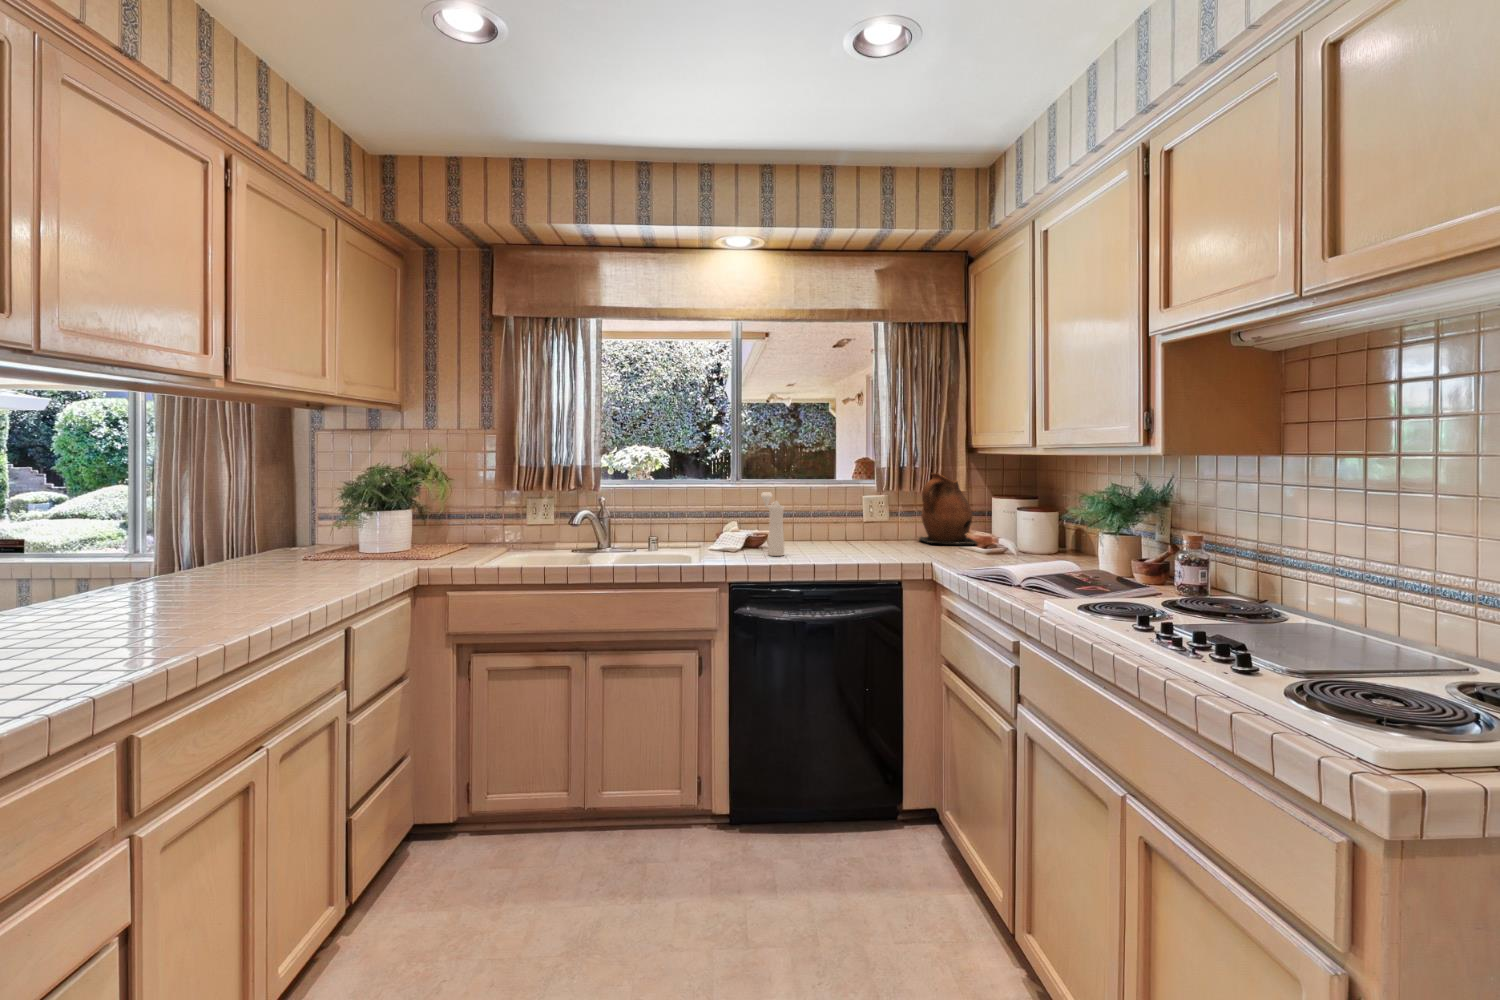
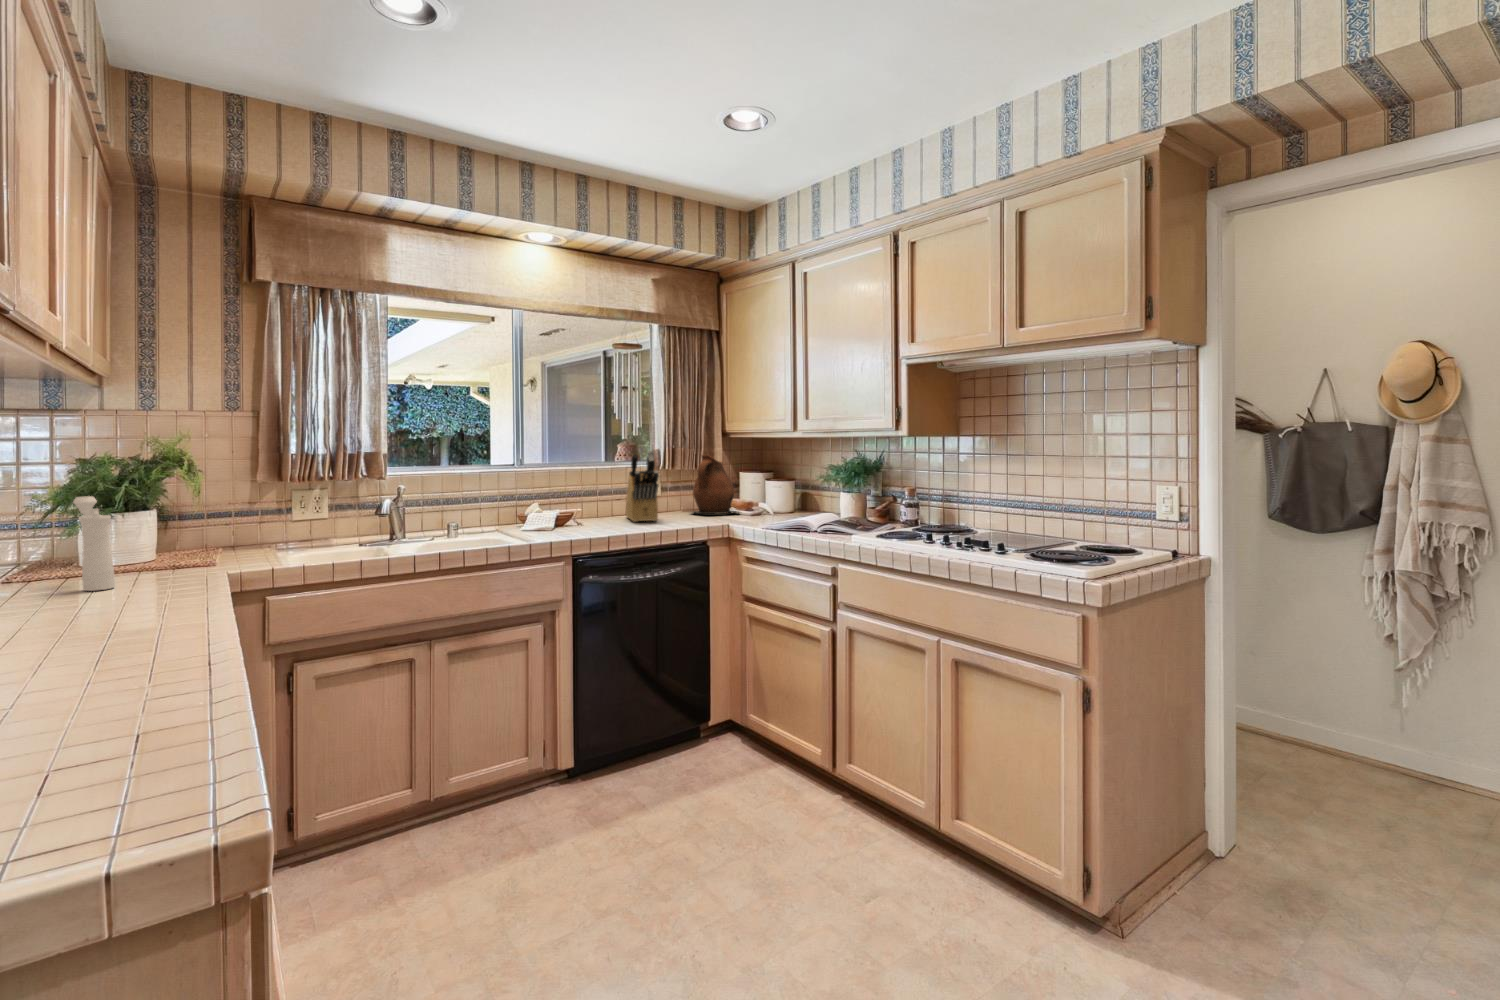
knife block: none [829,467,869,548] -> present [626,450,659,522]
pepper mill: present [761,492,784,556] -> present [73,496,115,591]

